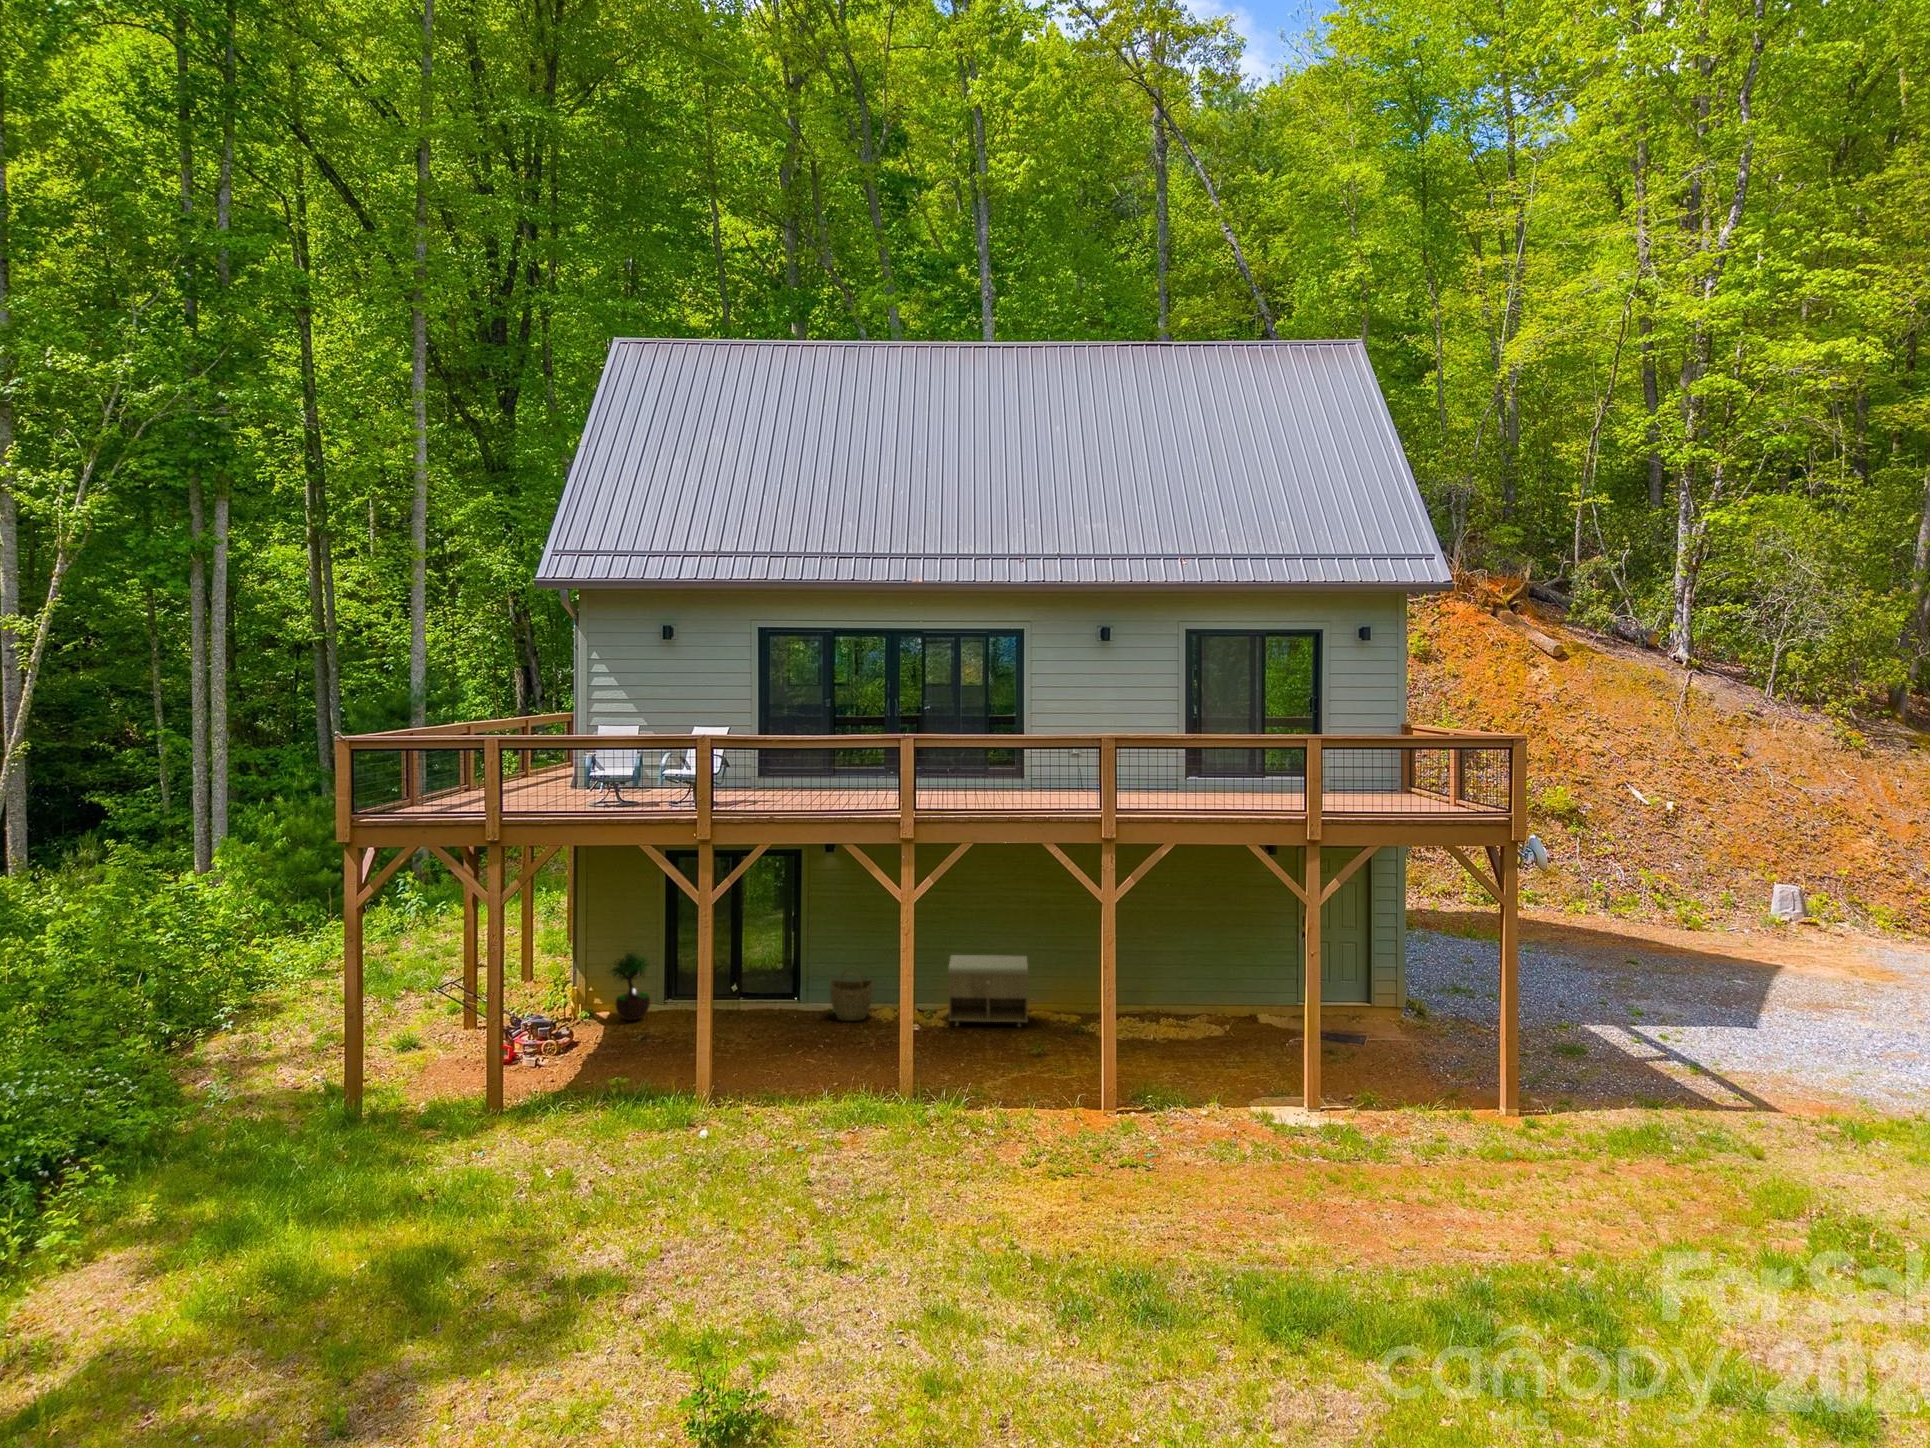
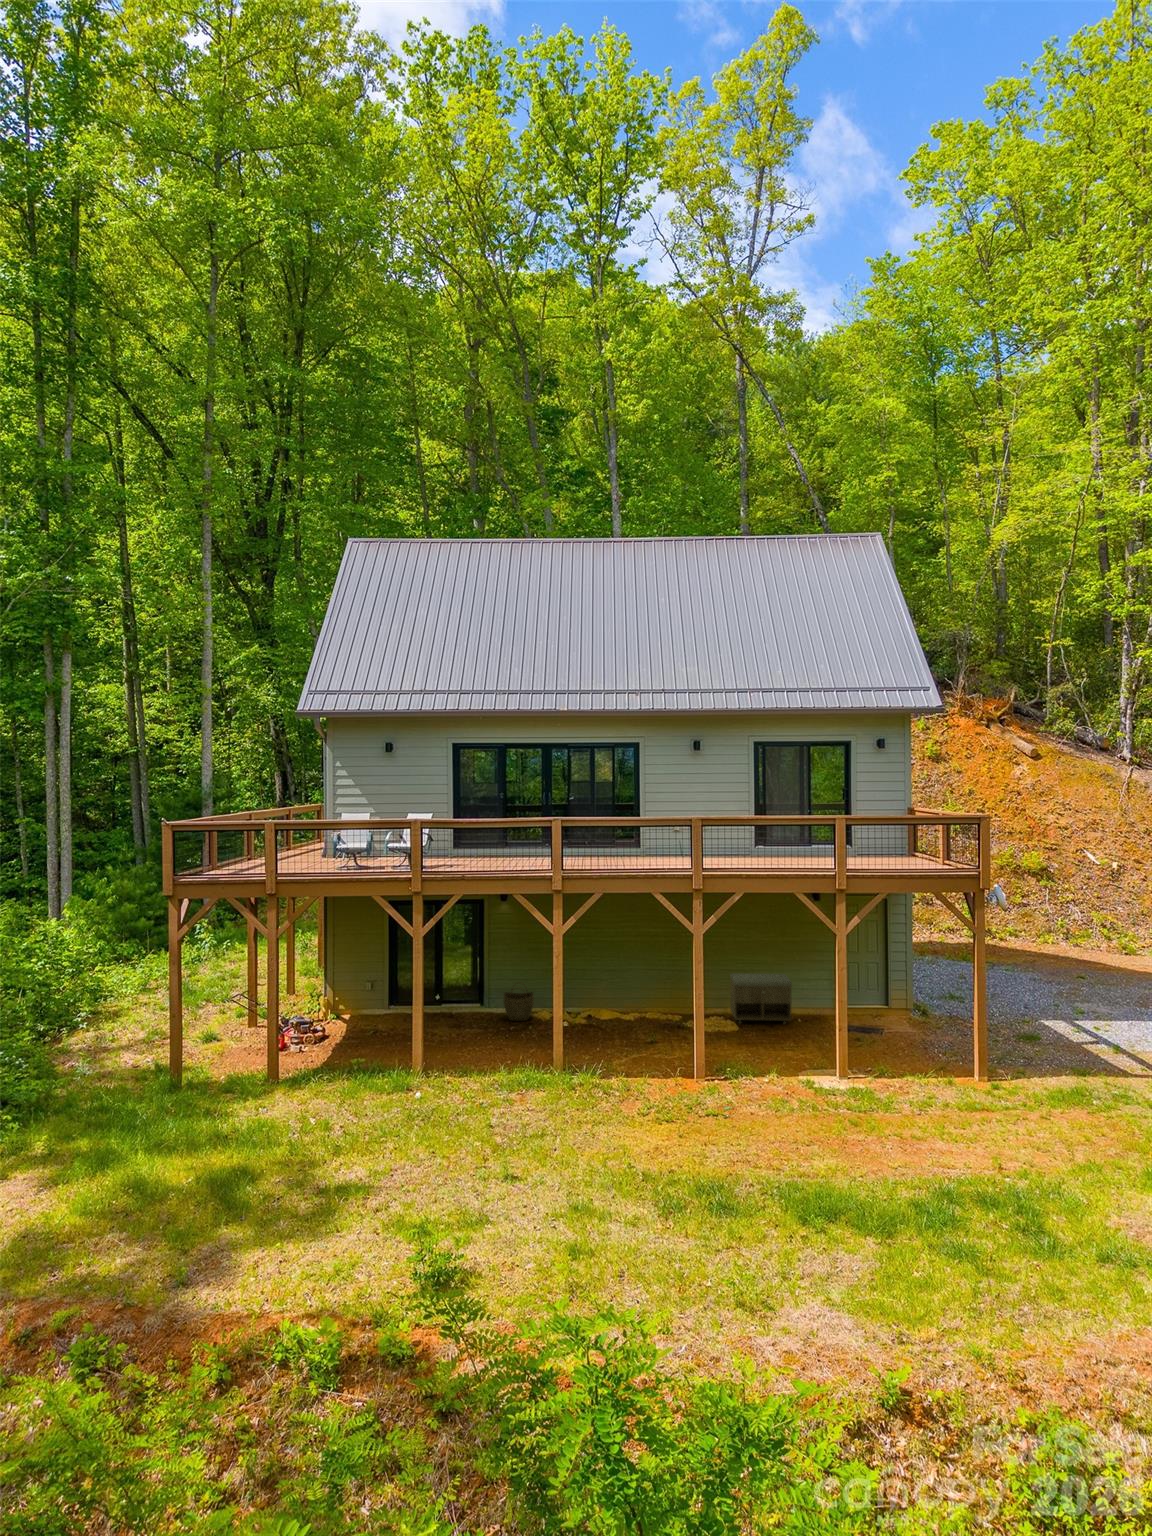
potted tree: present [608,952,650,1020] -> none [346,967,379,1020]
storage bench: present [948,955,1028,1027] -> present [730,974,792,1024]

